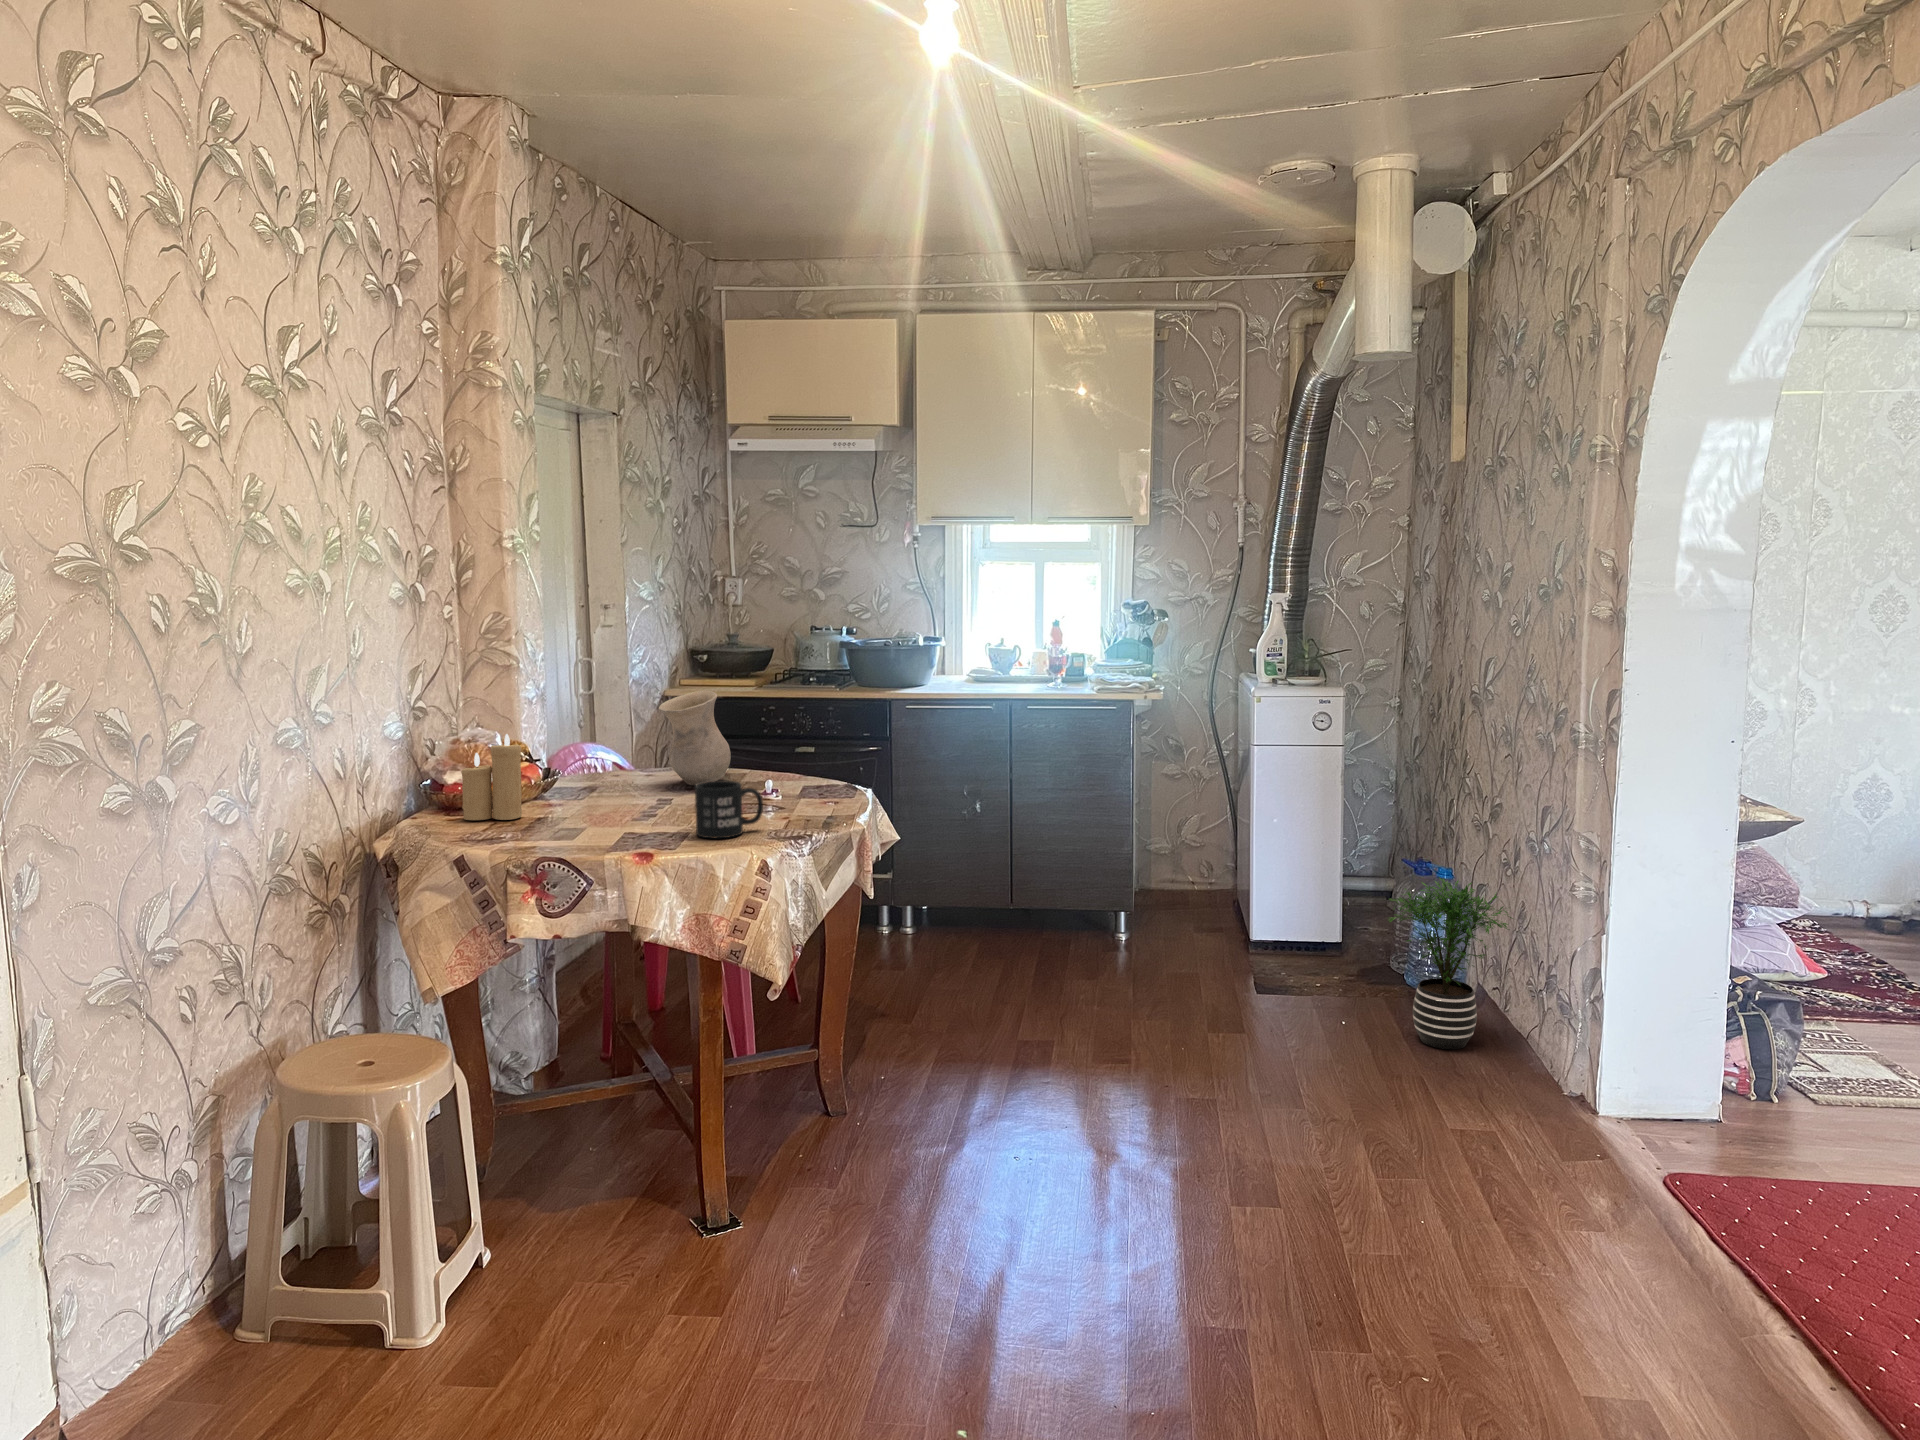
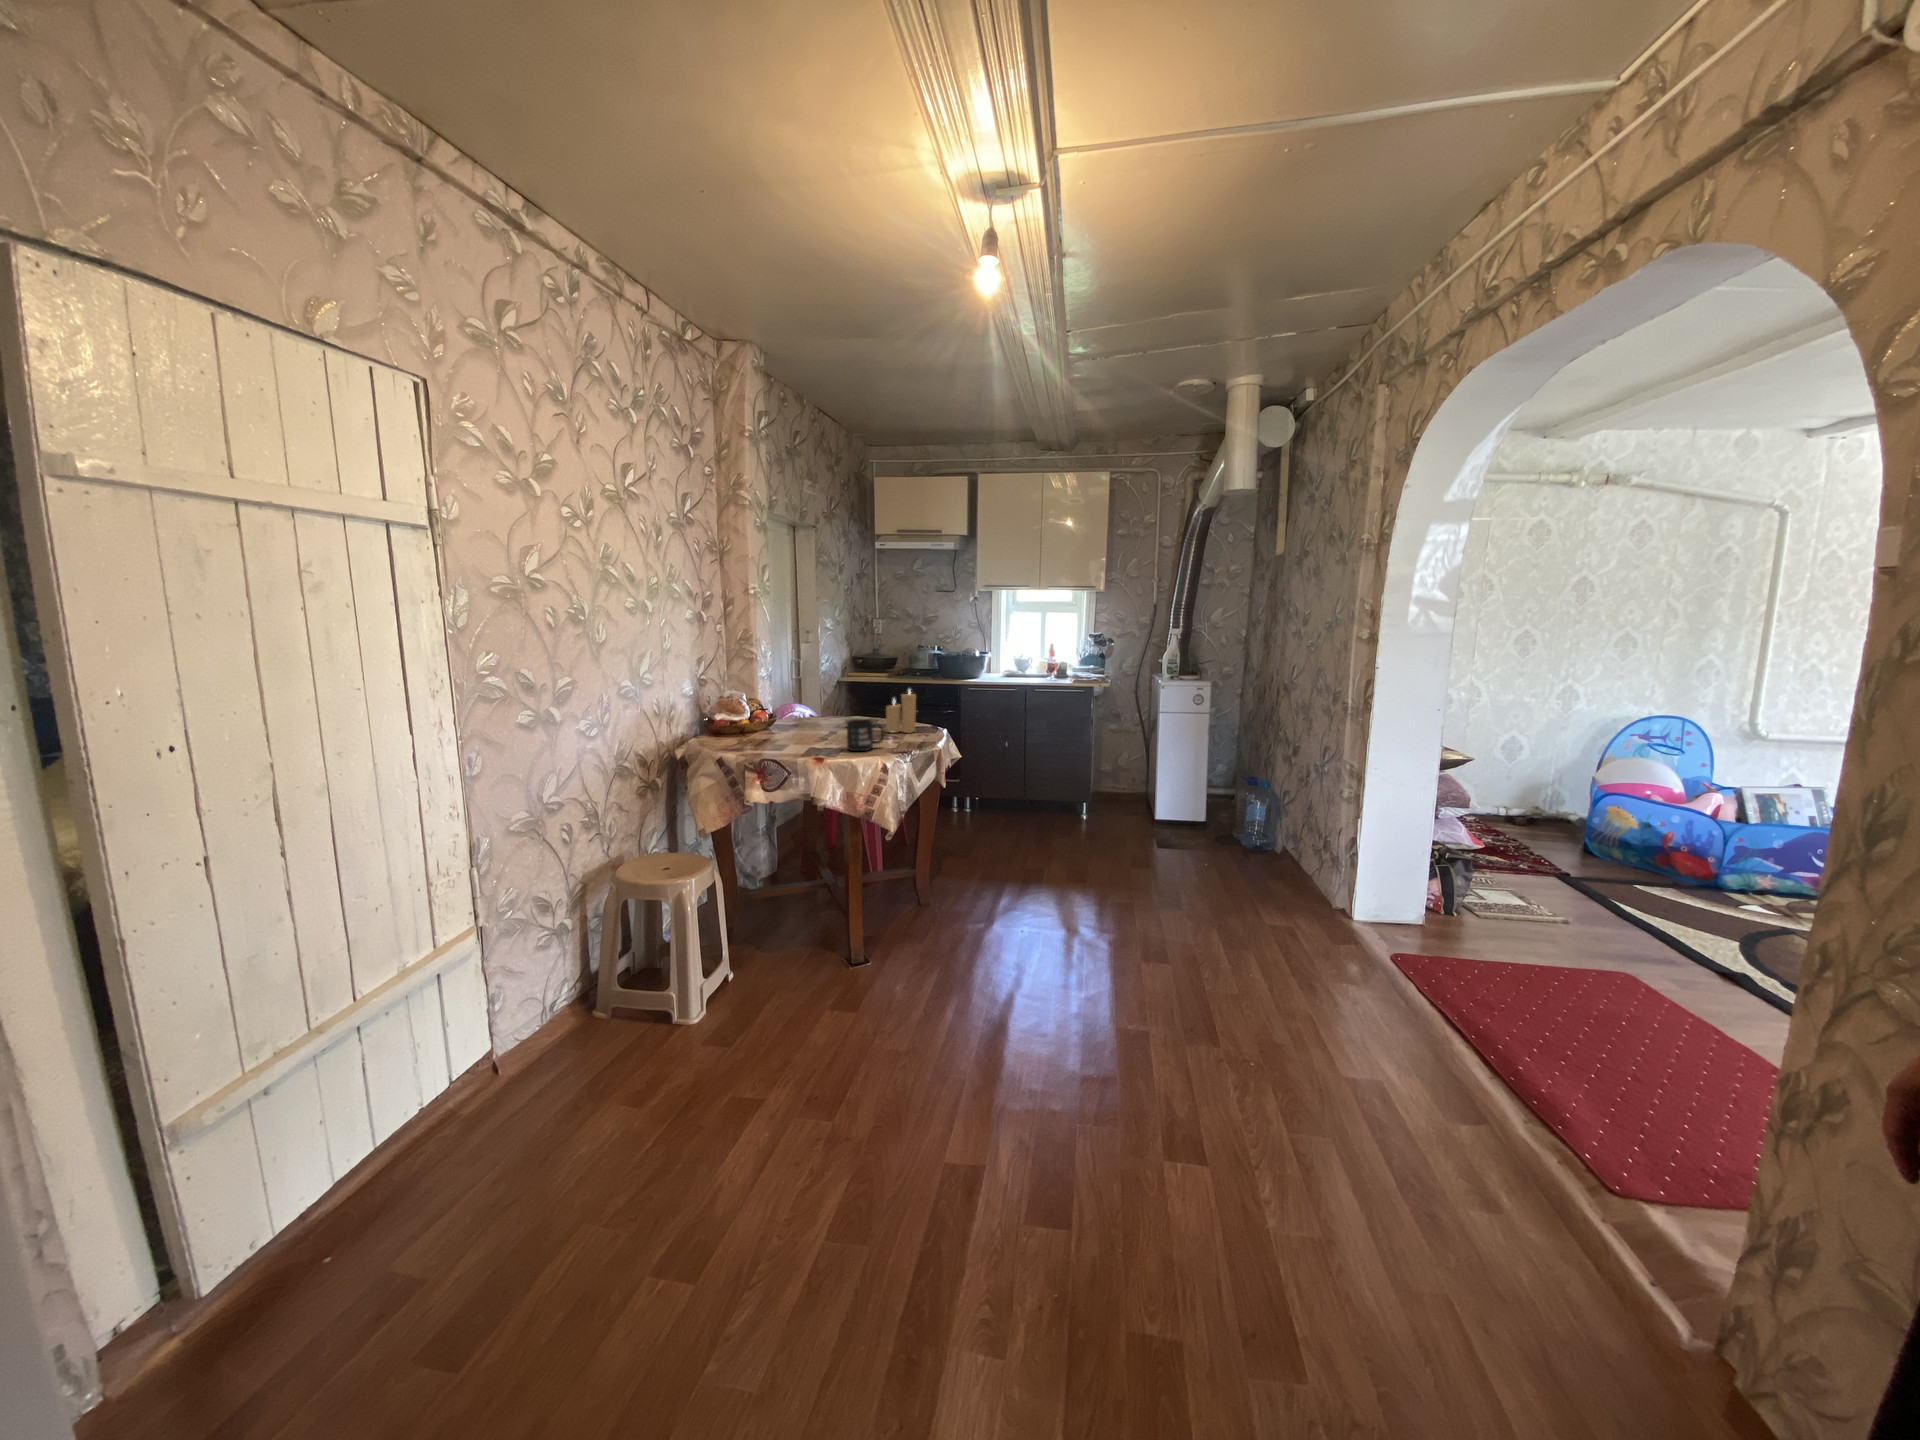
vase: present [659,691,731,785] -> none [829,672,868,724]
candle: present [461,734,522,820] -> present [886,690,916,733]
potted plant: present [1389,877,1513,1049] -> none [1231,785,1306,882]

